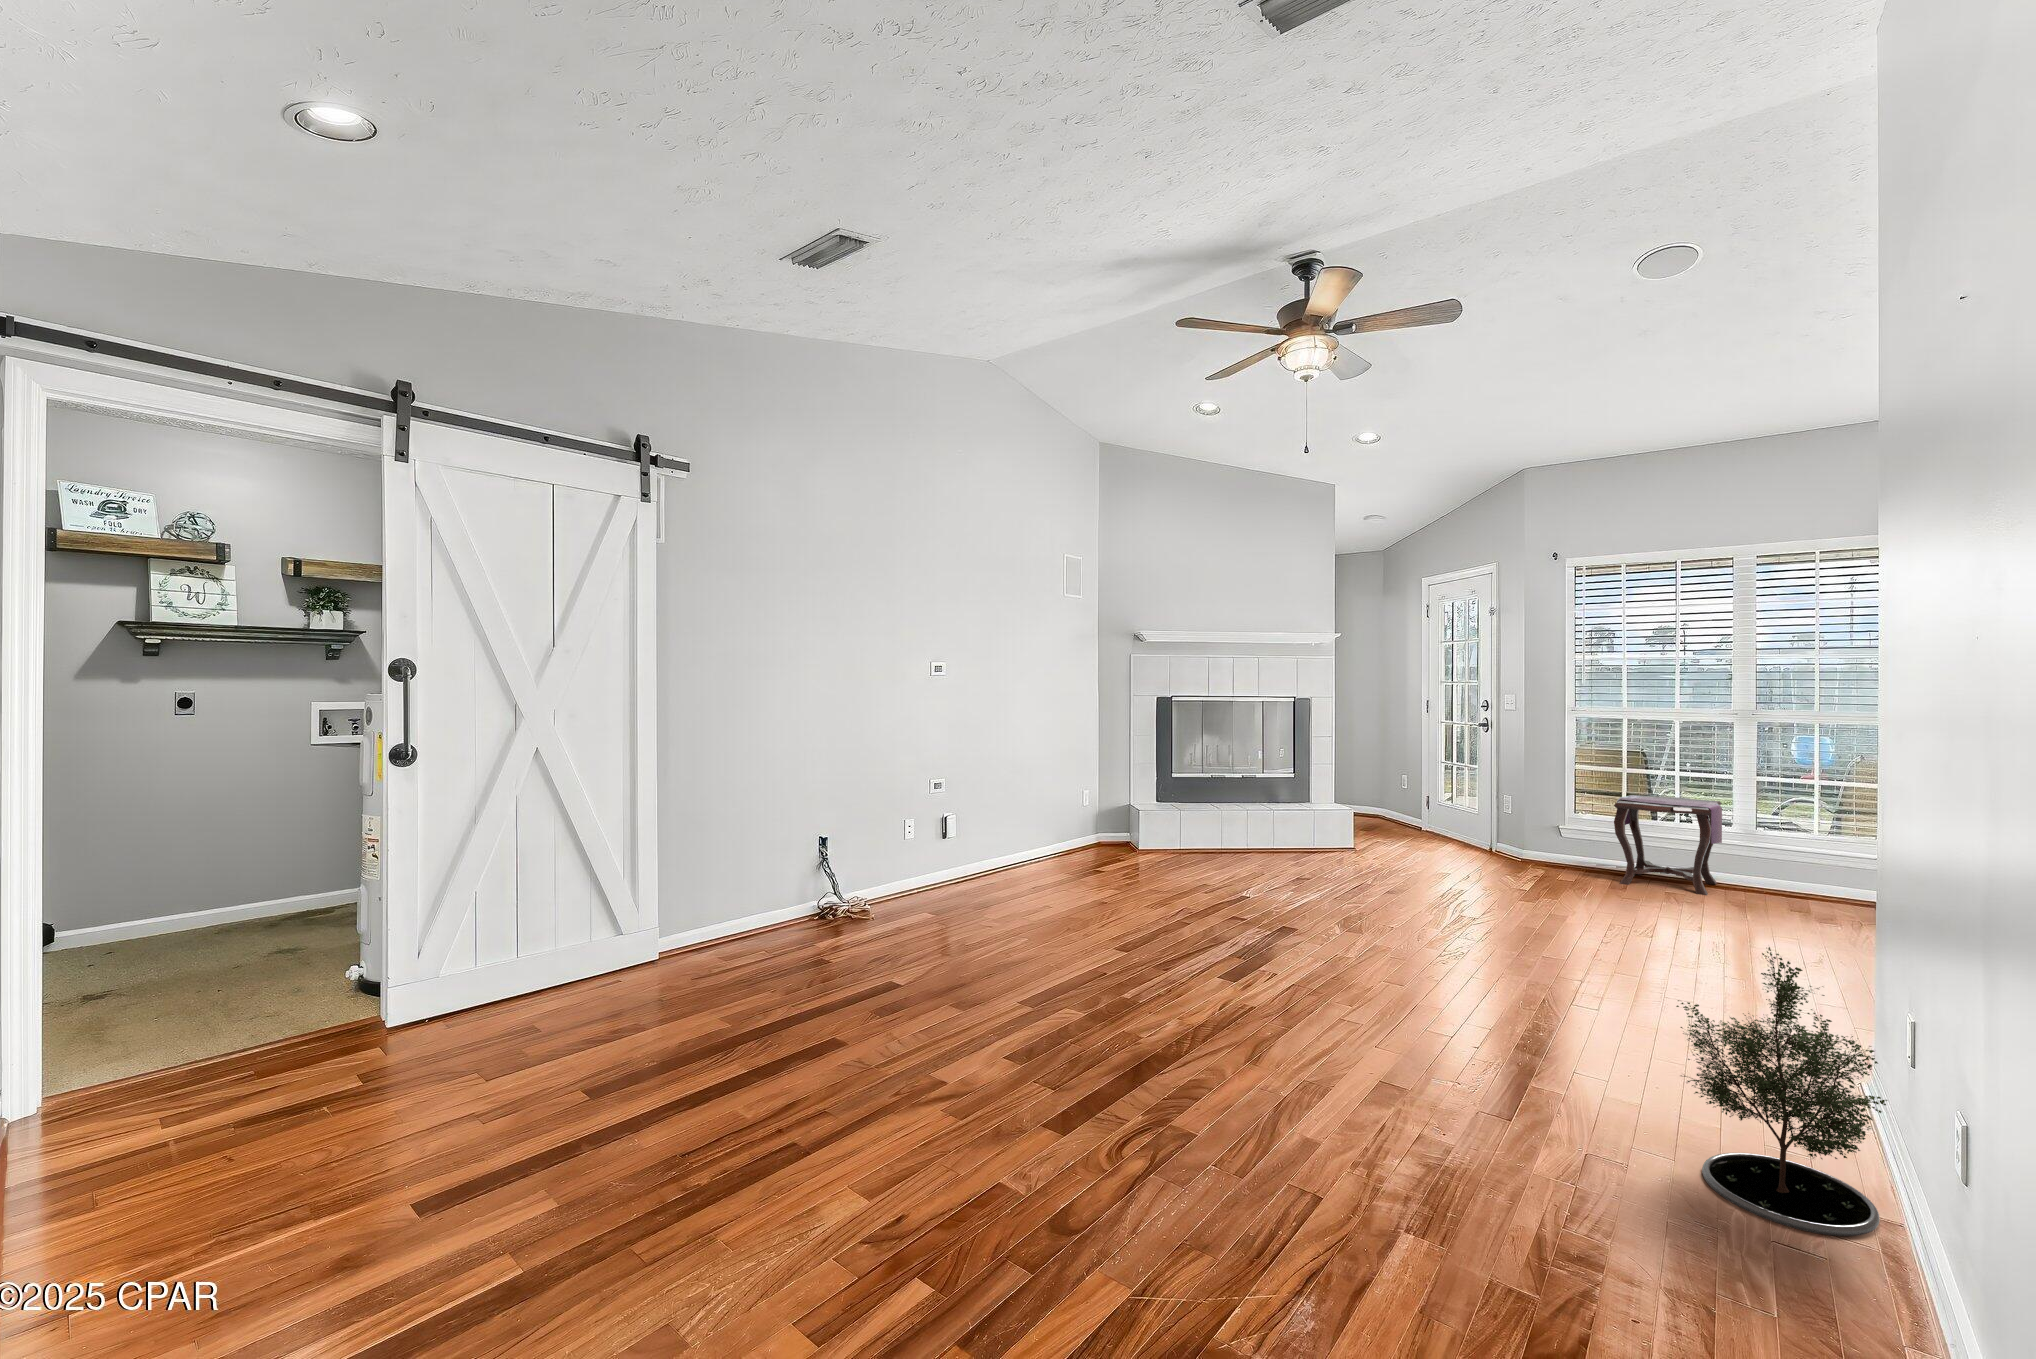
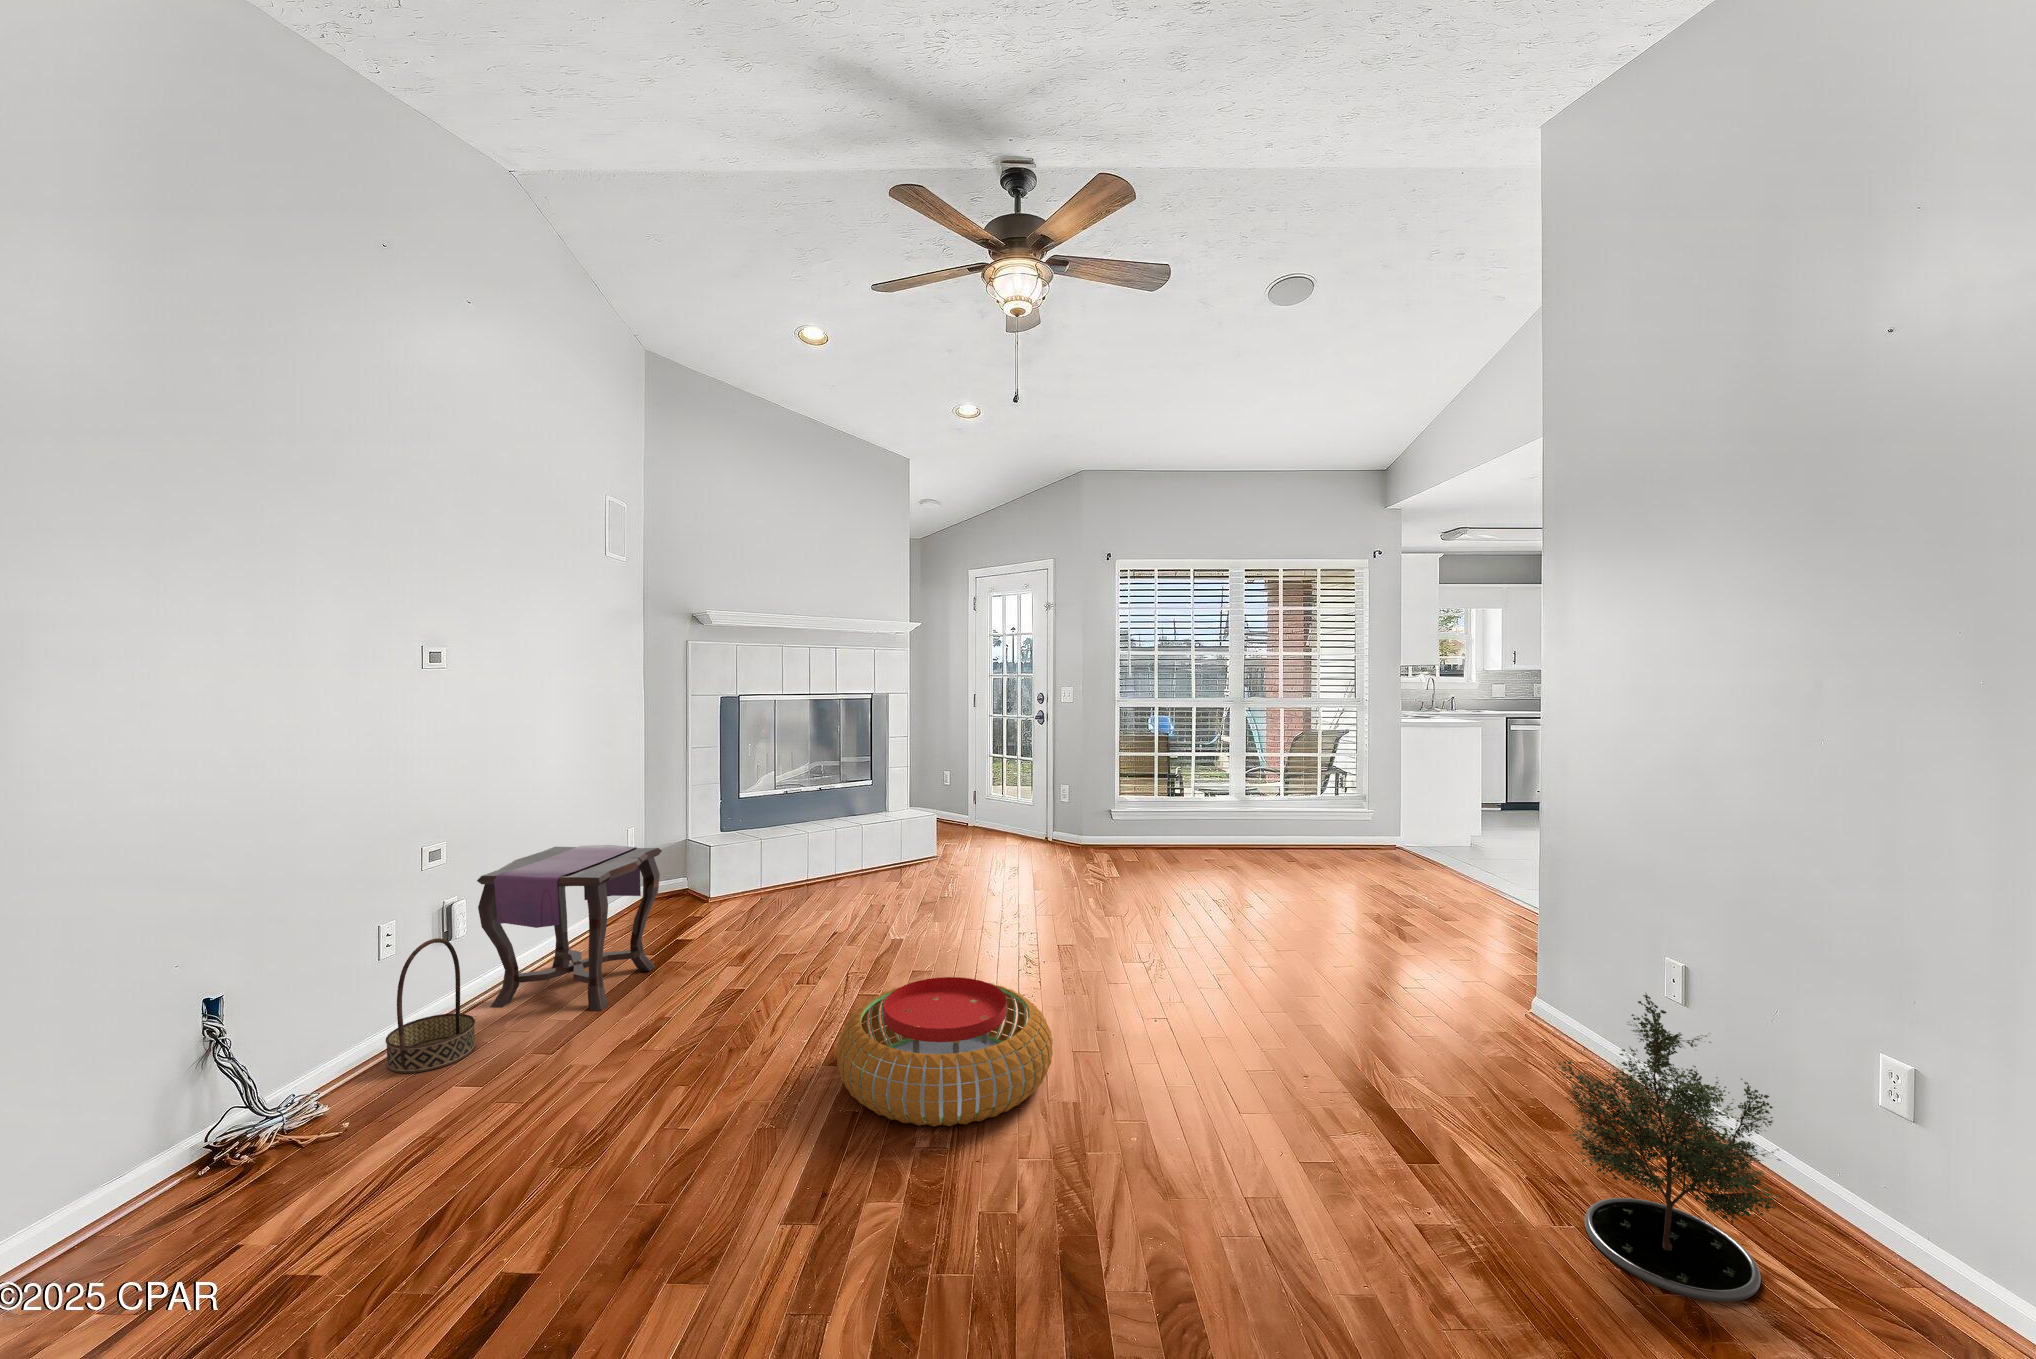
side table: present [1614,795,1722,895] -> present [477,845,662,1011]
basket: none [903,828,950,906] -> present [386,938,476,1073]
pouf: none [1140,897,1309,991] -> present [837,977,1053,1127]

